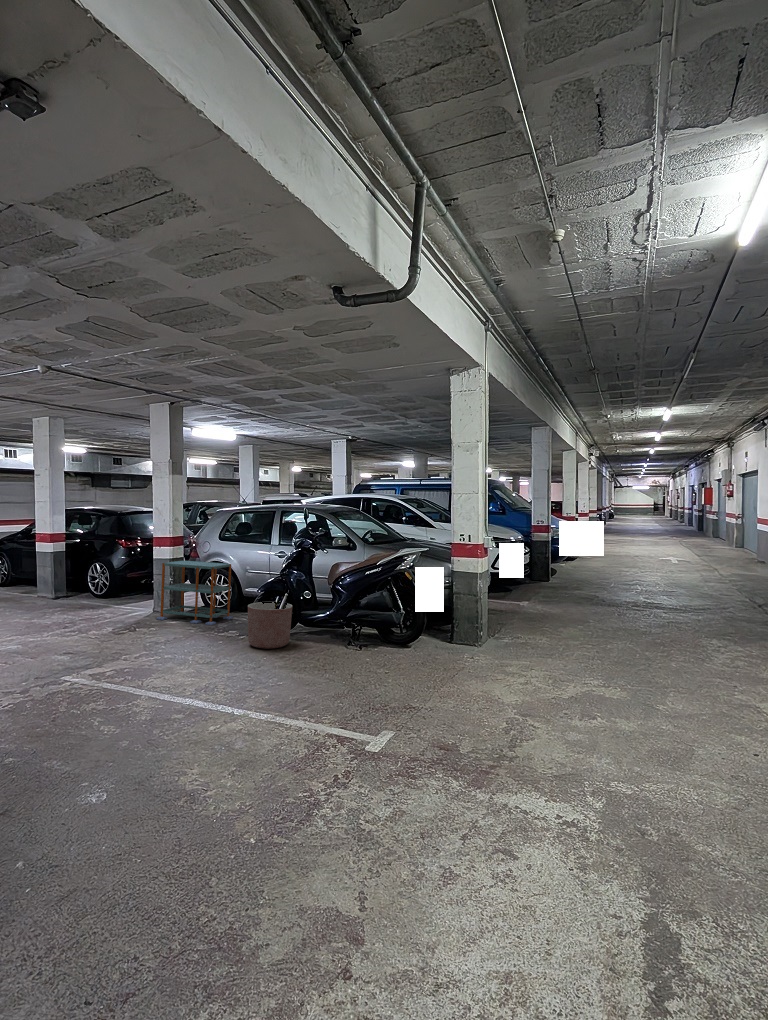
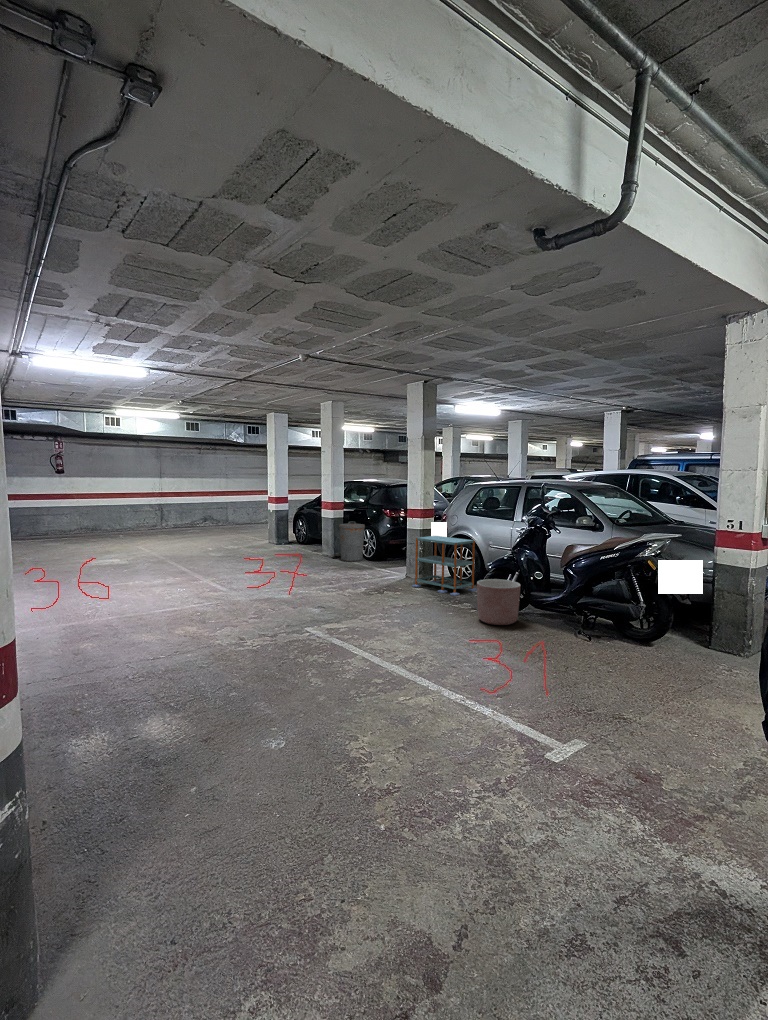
trash can: none [42,547,80,598] -> present [339,521,365,562]

